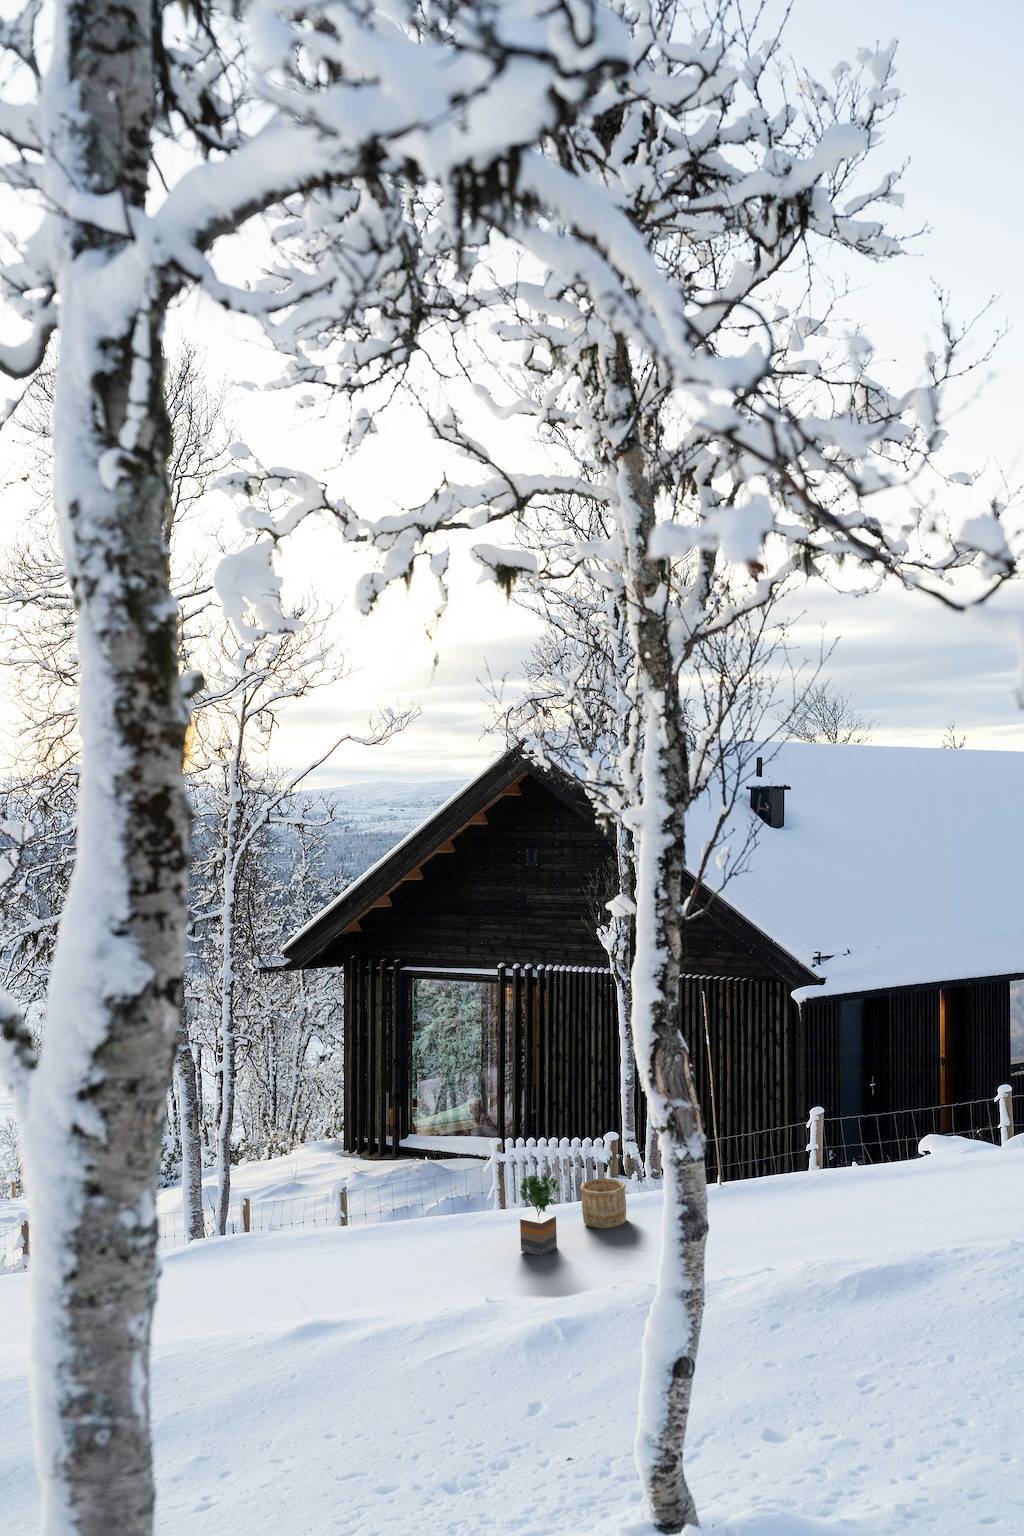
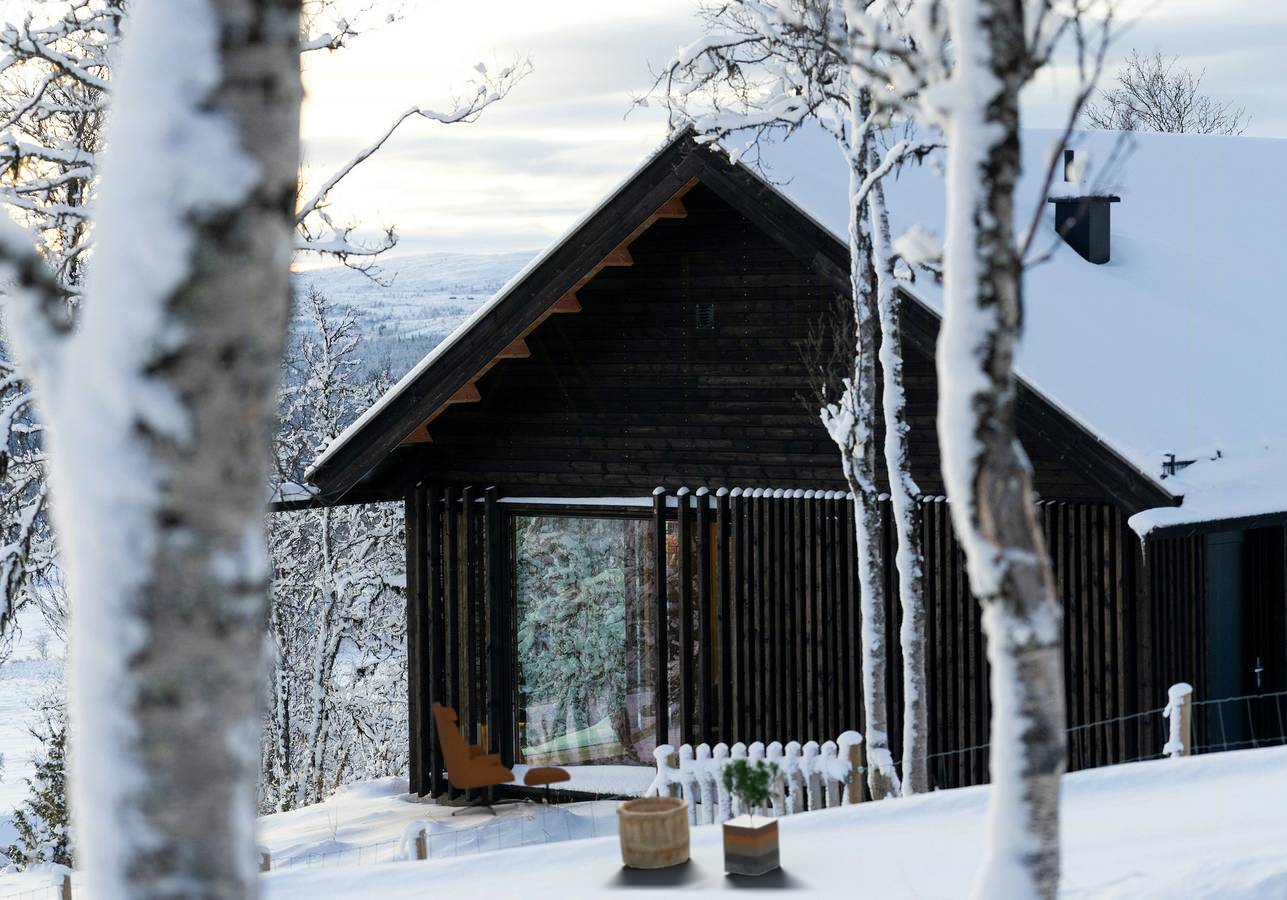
lounge chair: none [351,1097,440,1176] -> present [433,702,571,816]
wooden bucket: present [580,1178,626,1229] -> present [616,796,690,869]

